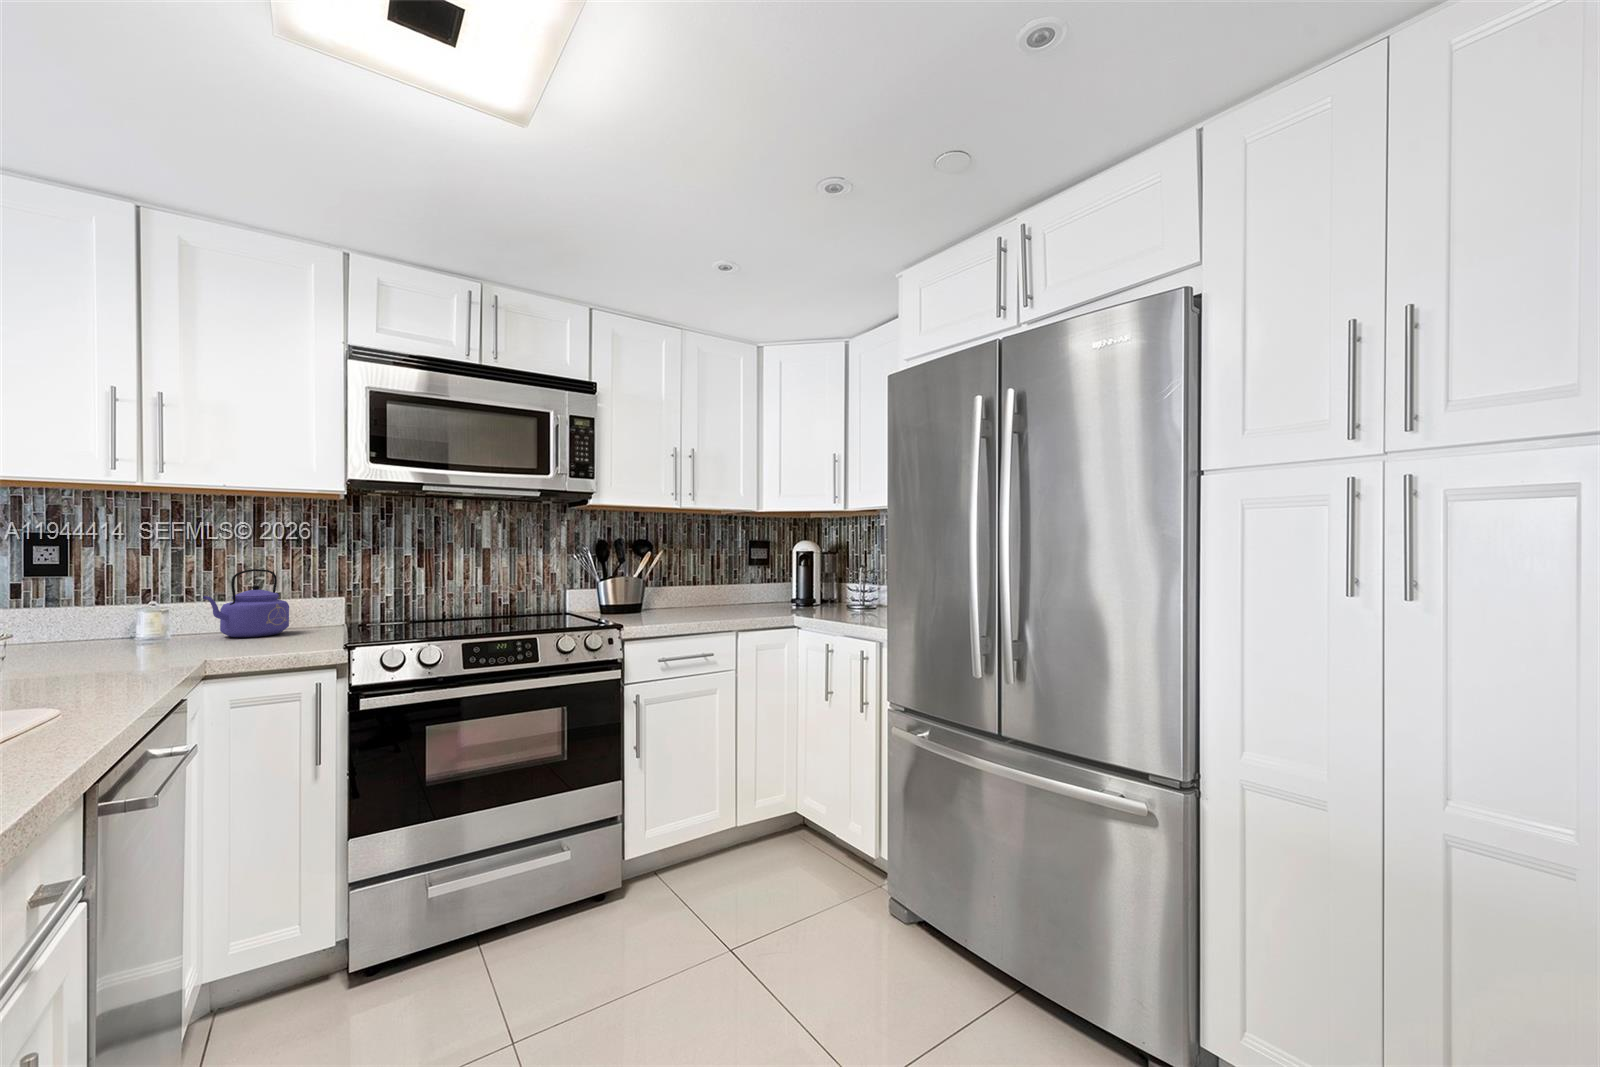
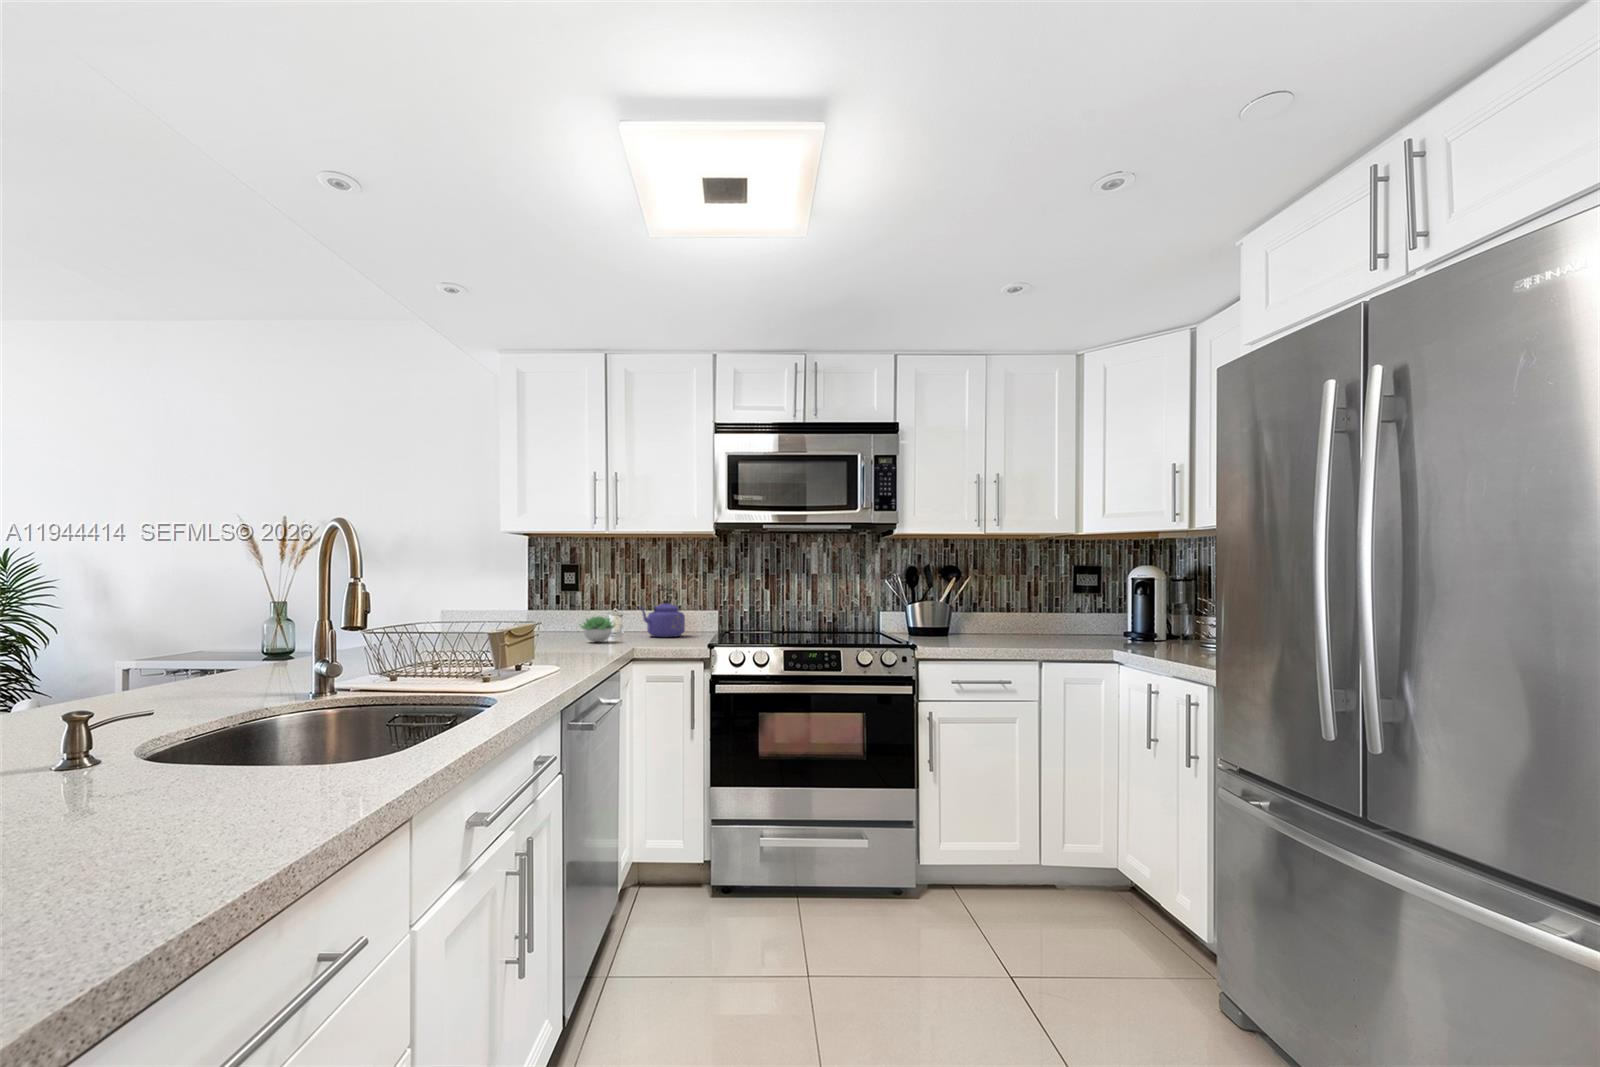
succulent plant: none [73,614,160,655] -> present [580,616,615,642]

